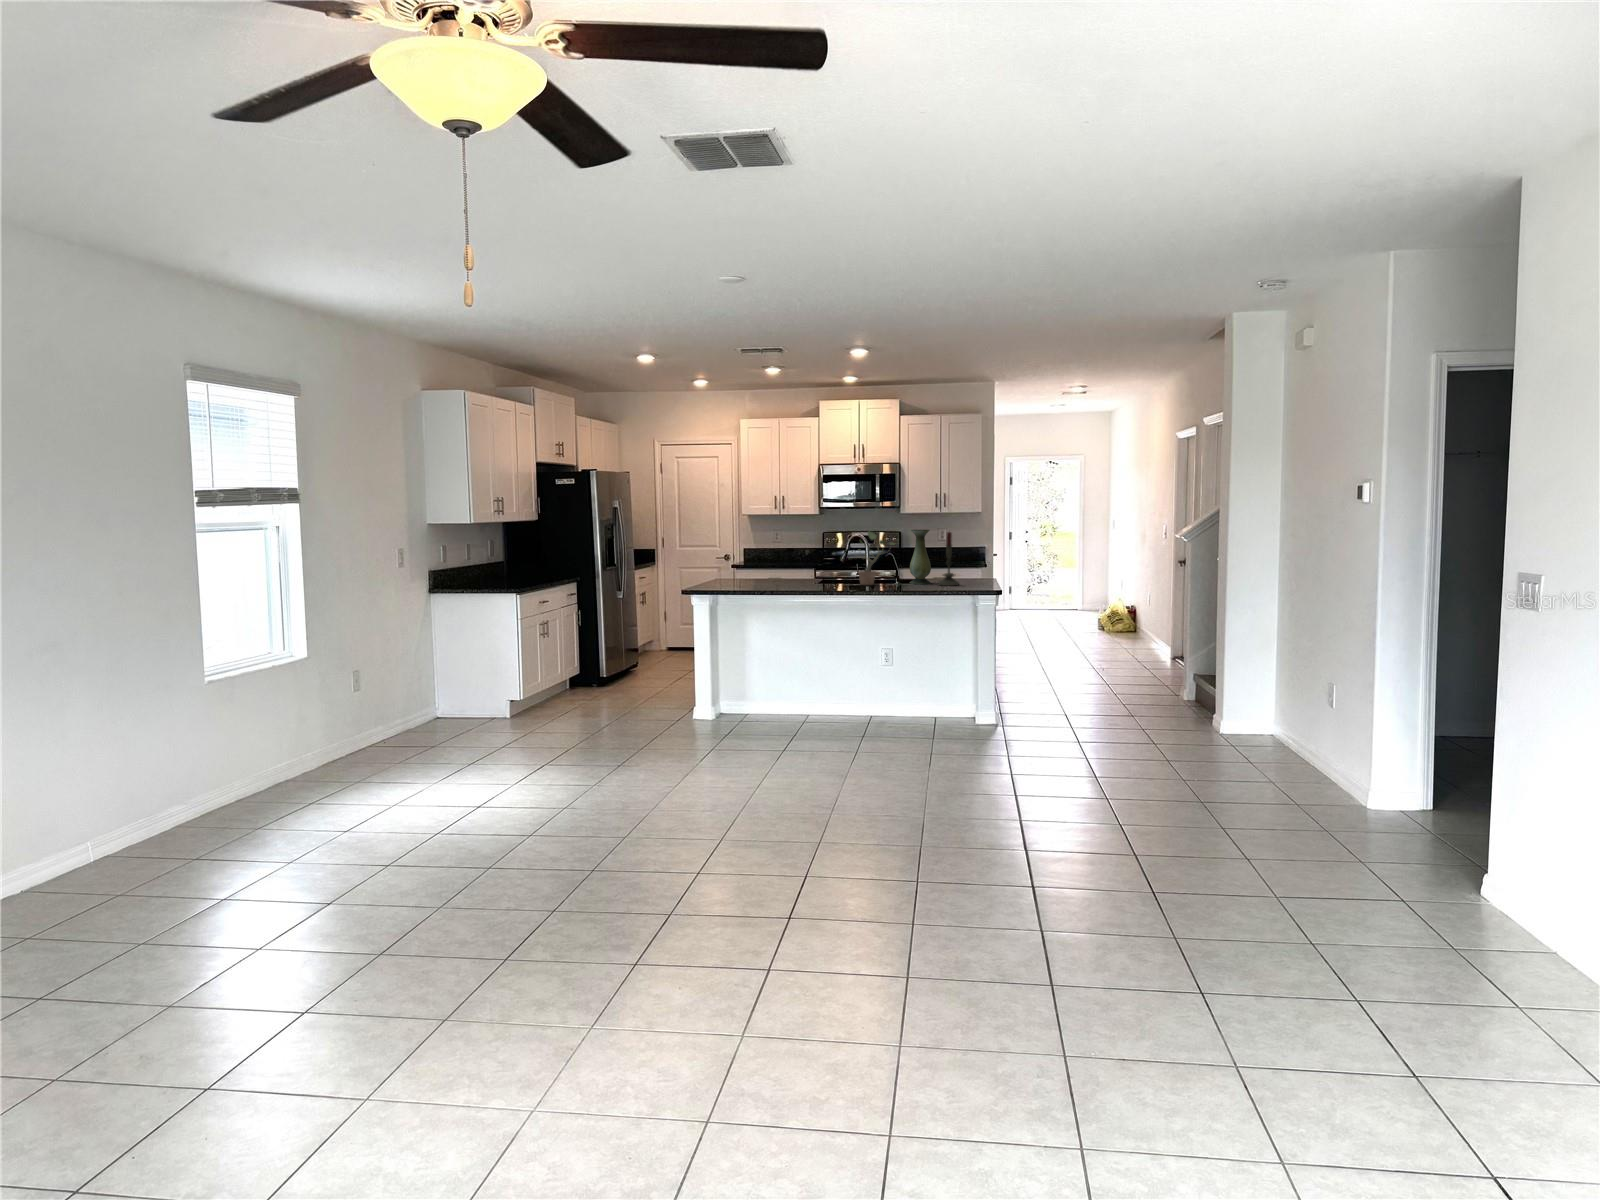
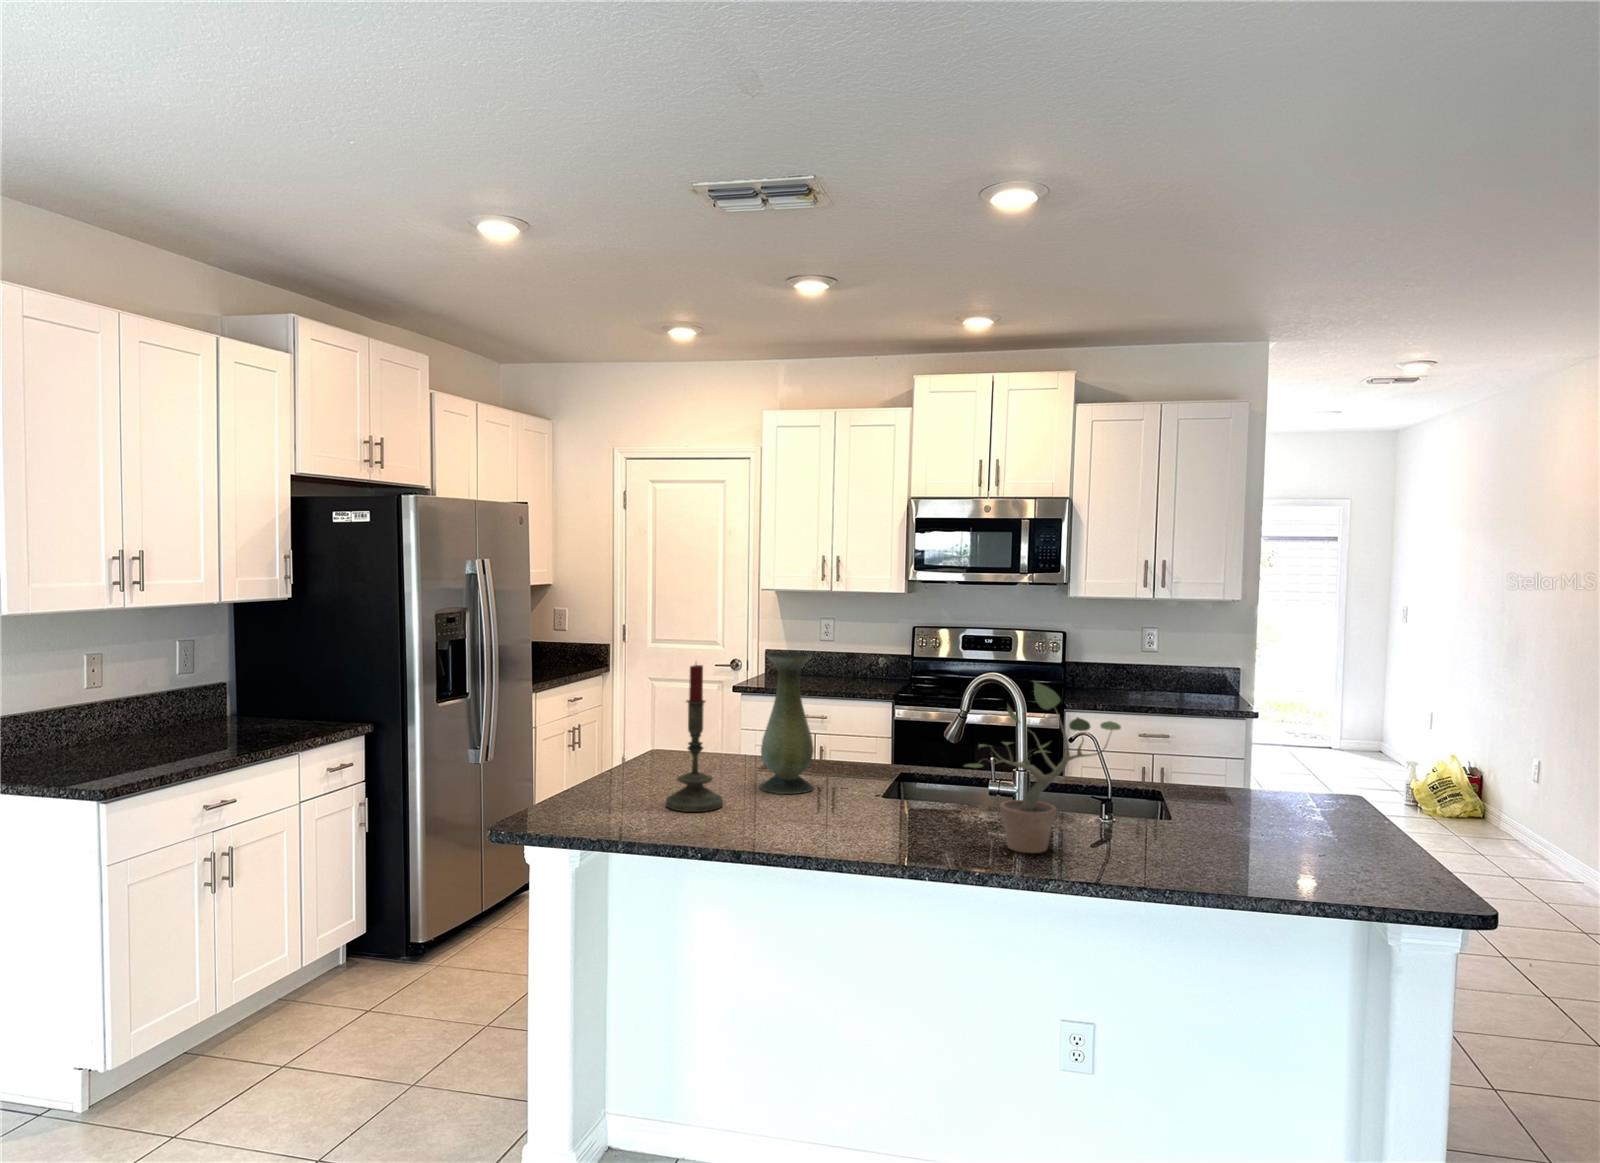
vase: present [910,530,931,584] -> present [760,652,814,794]
candle: present [938,532,959,586] -> present [666,665,723,812]

